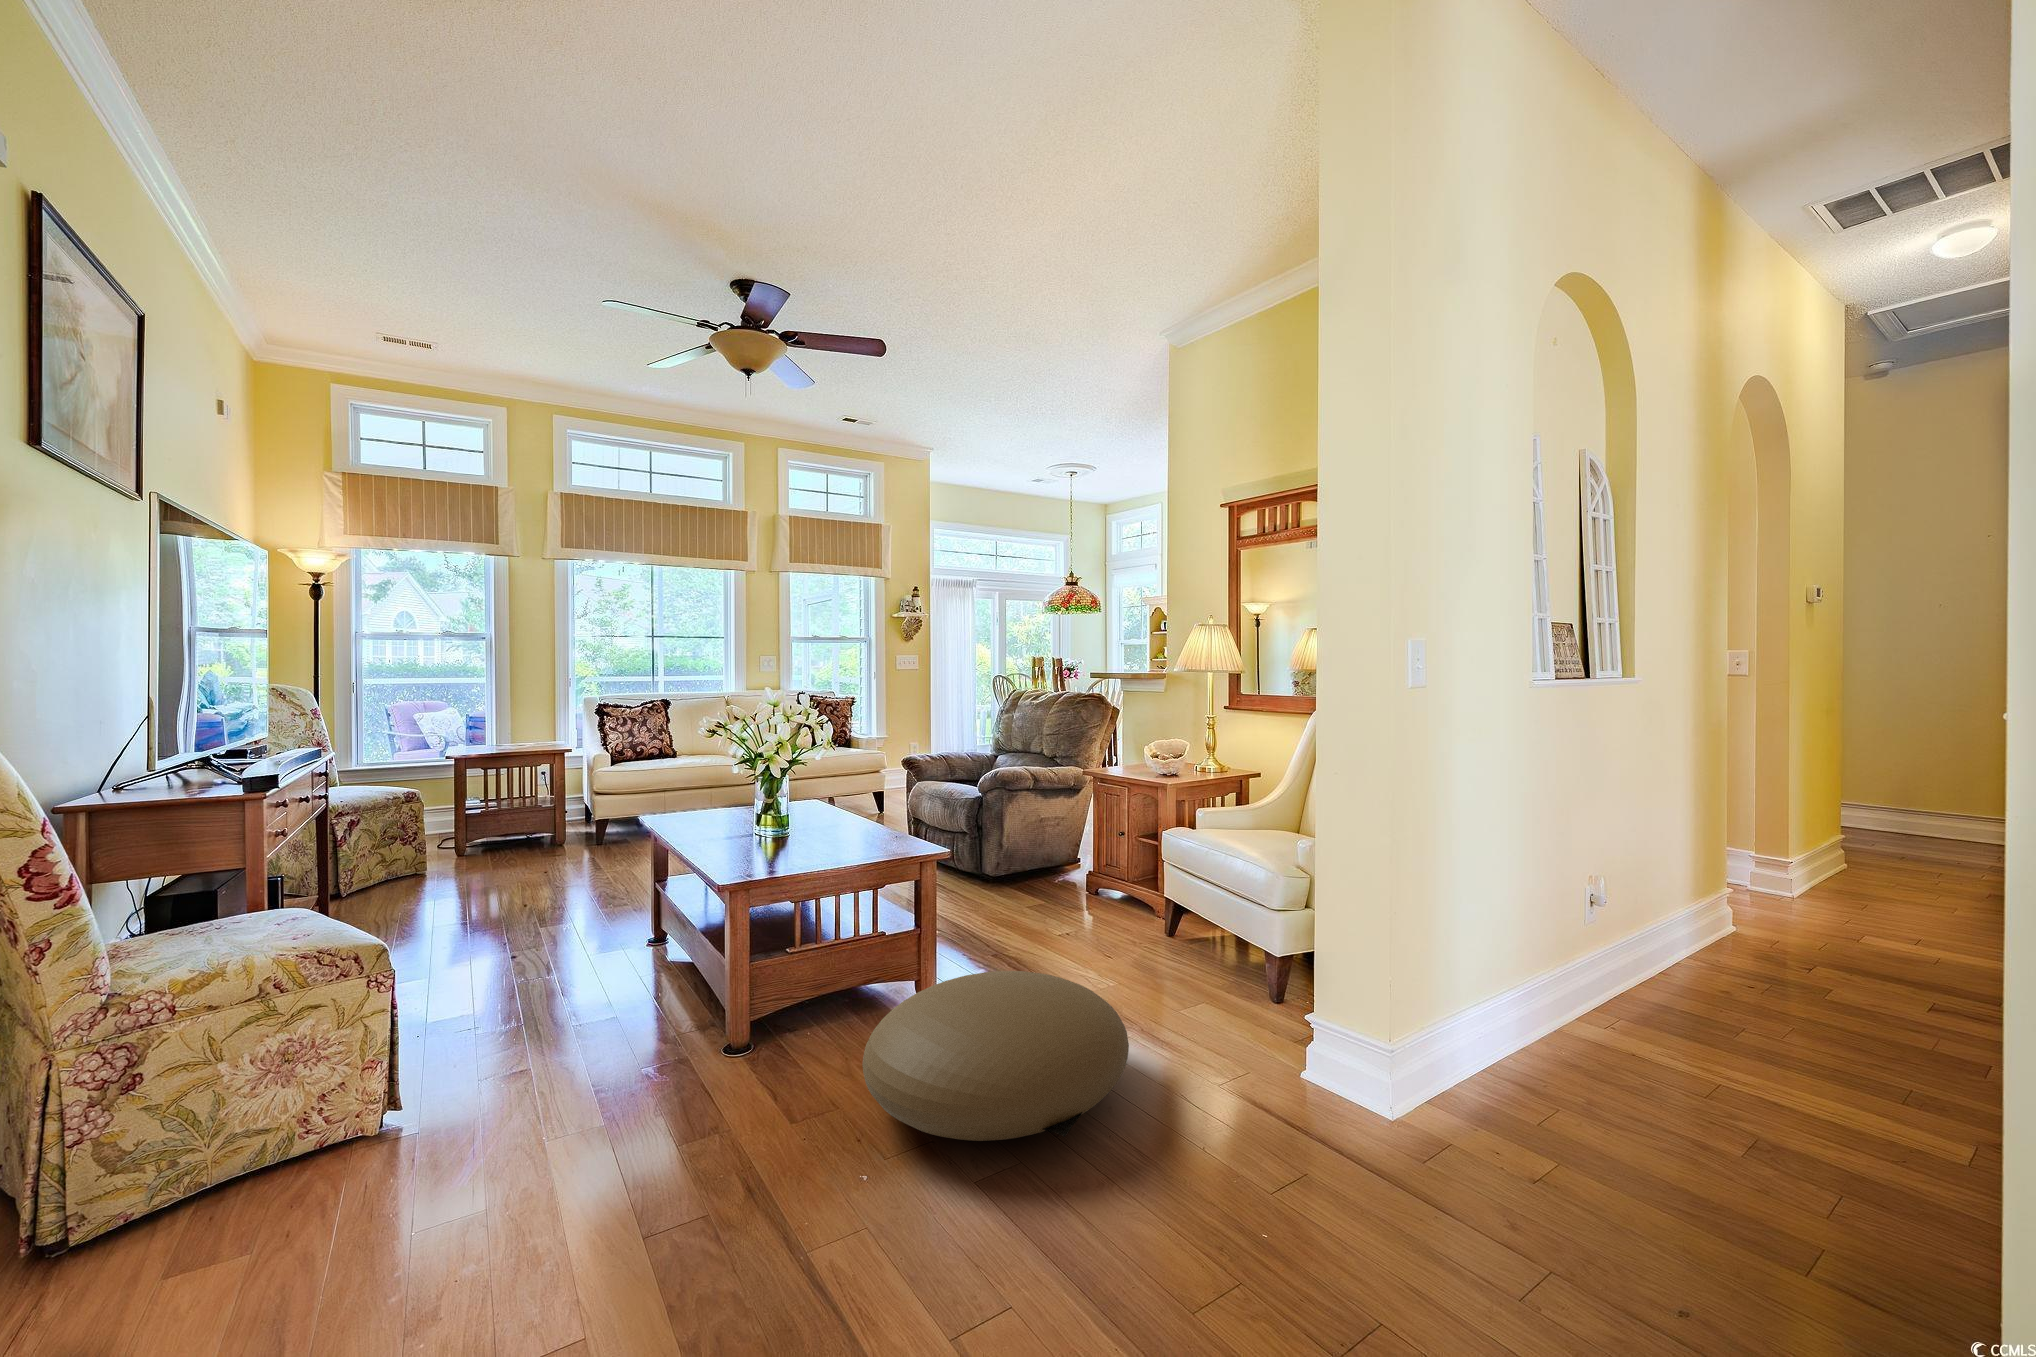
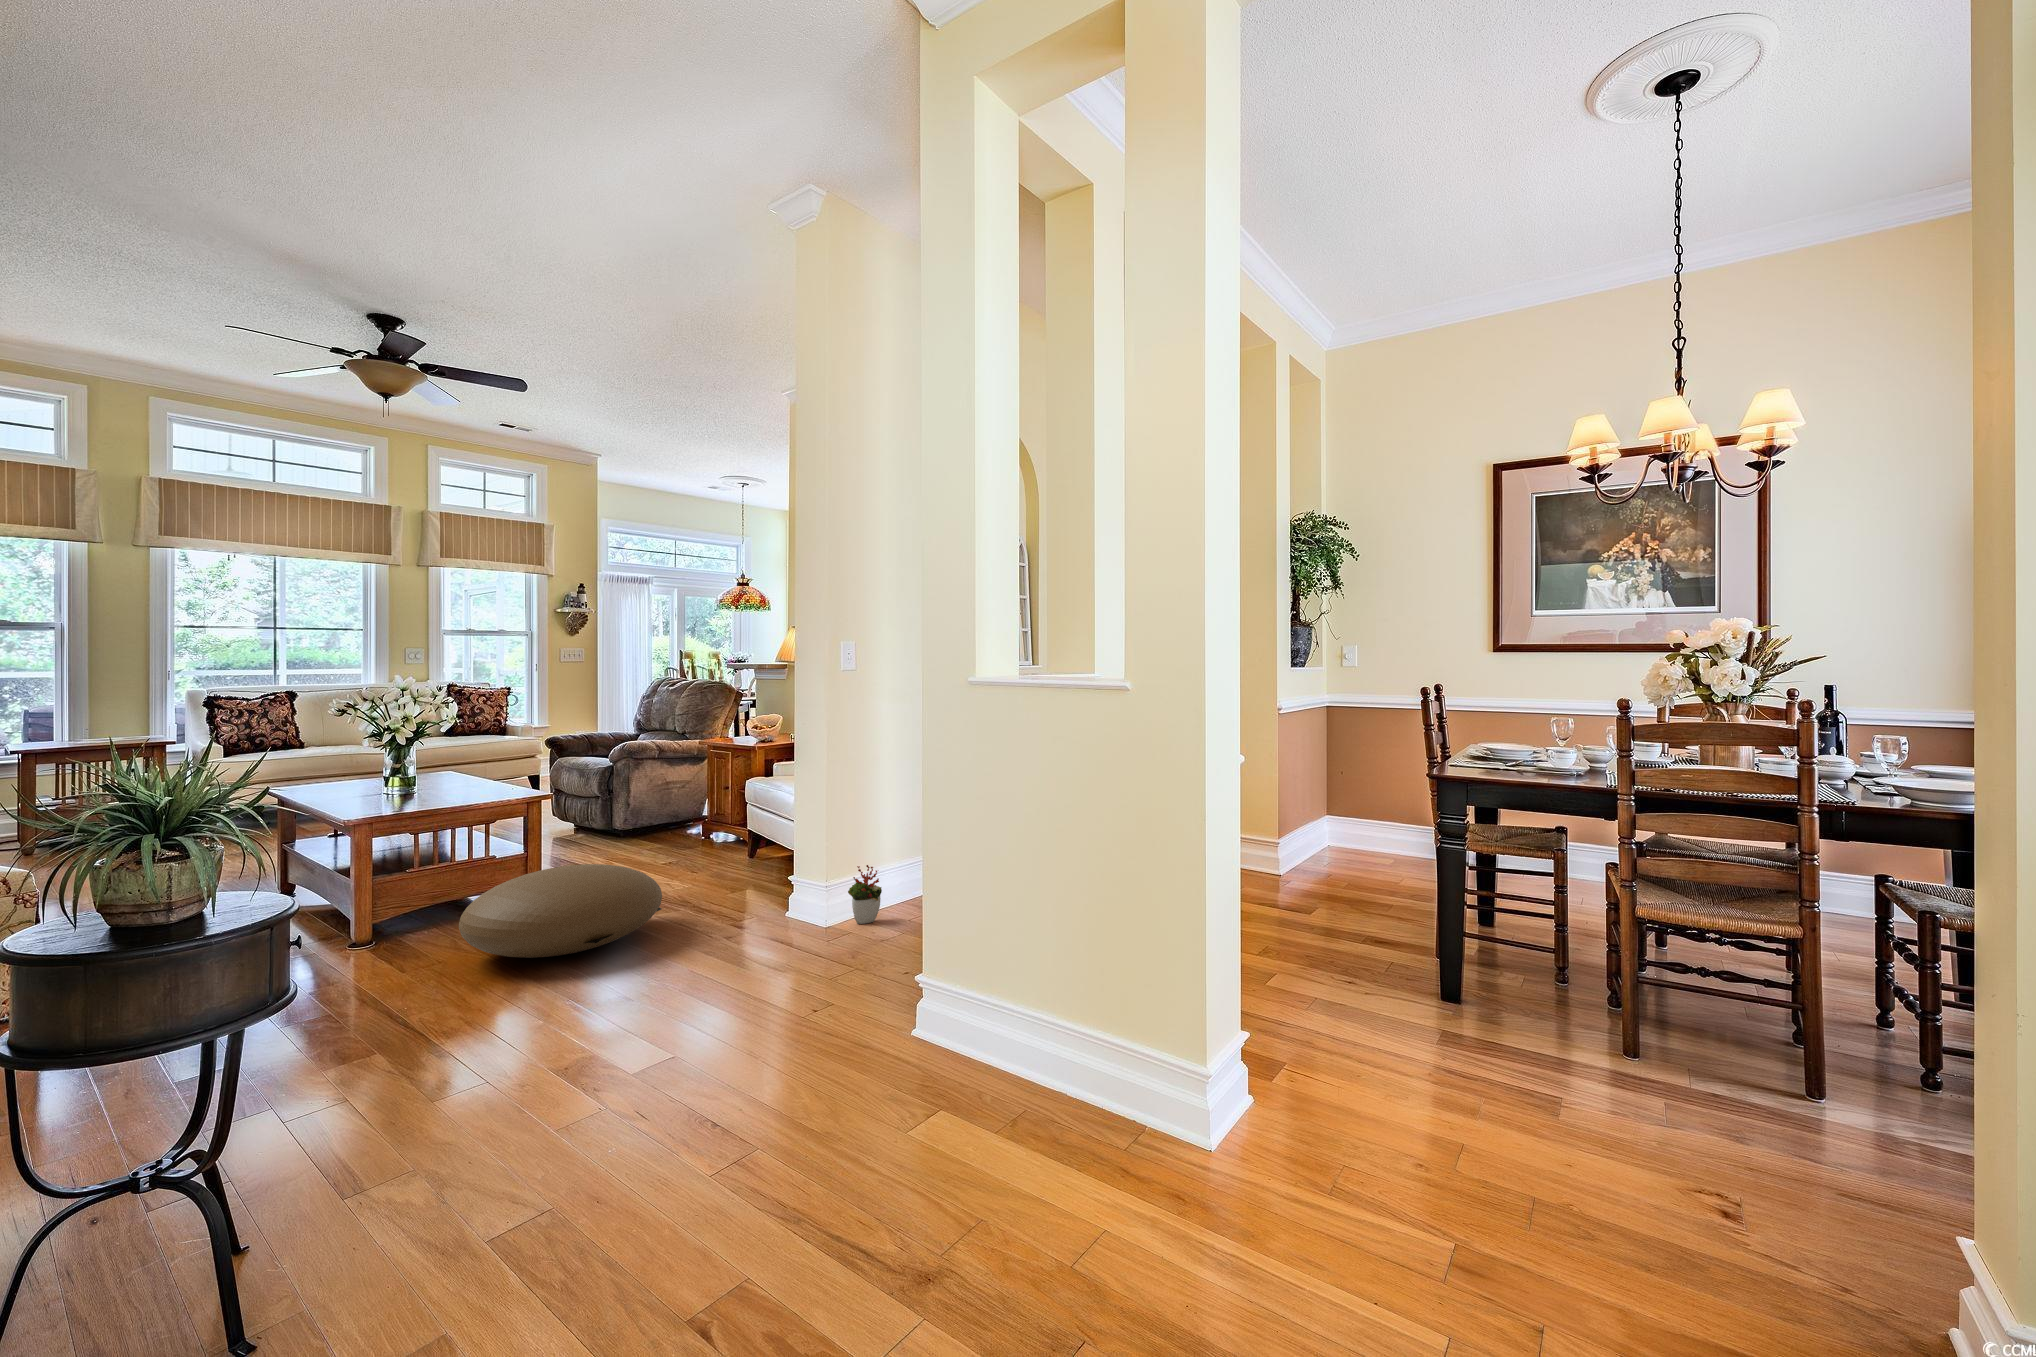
decorative plant: none [1430,1018,1485,1120] -> present [848,865,882,924]

